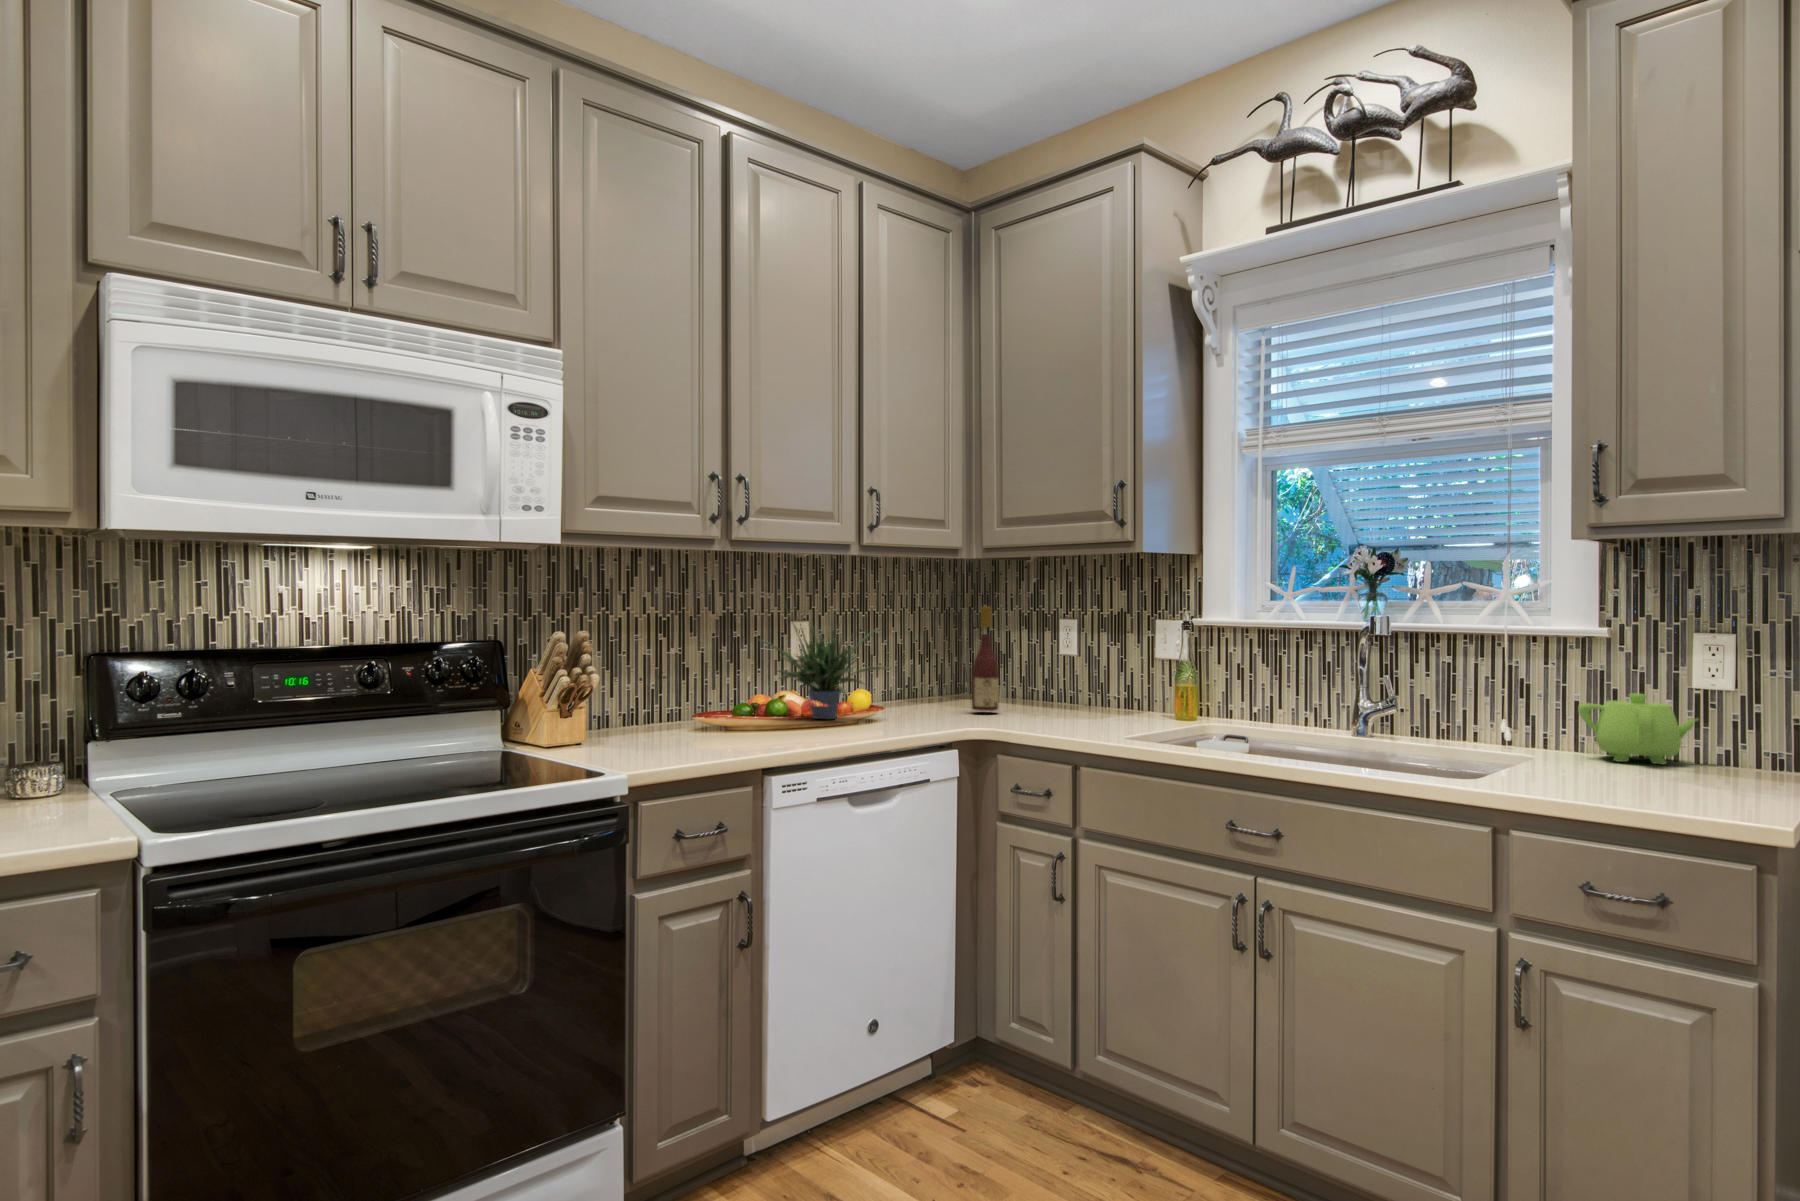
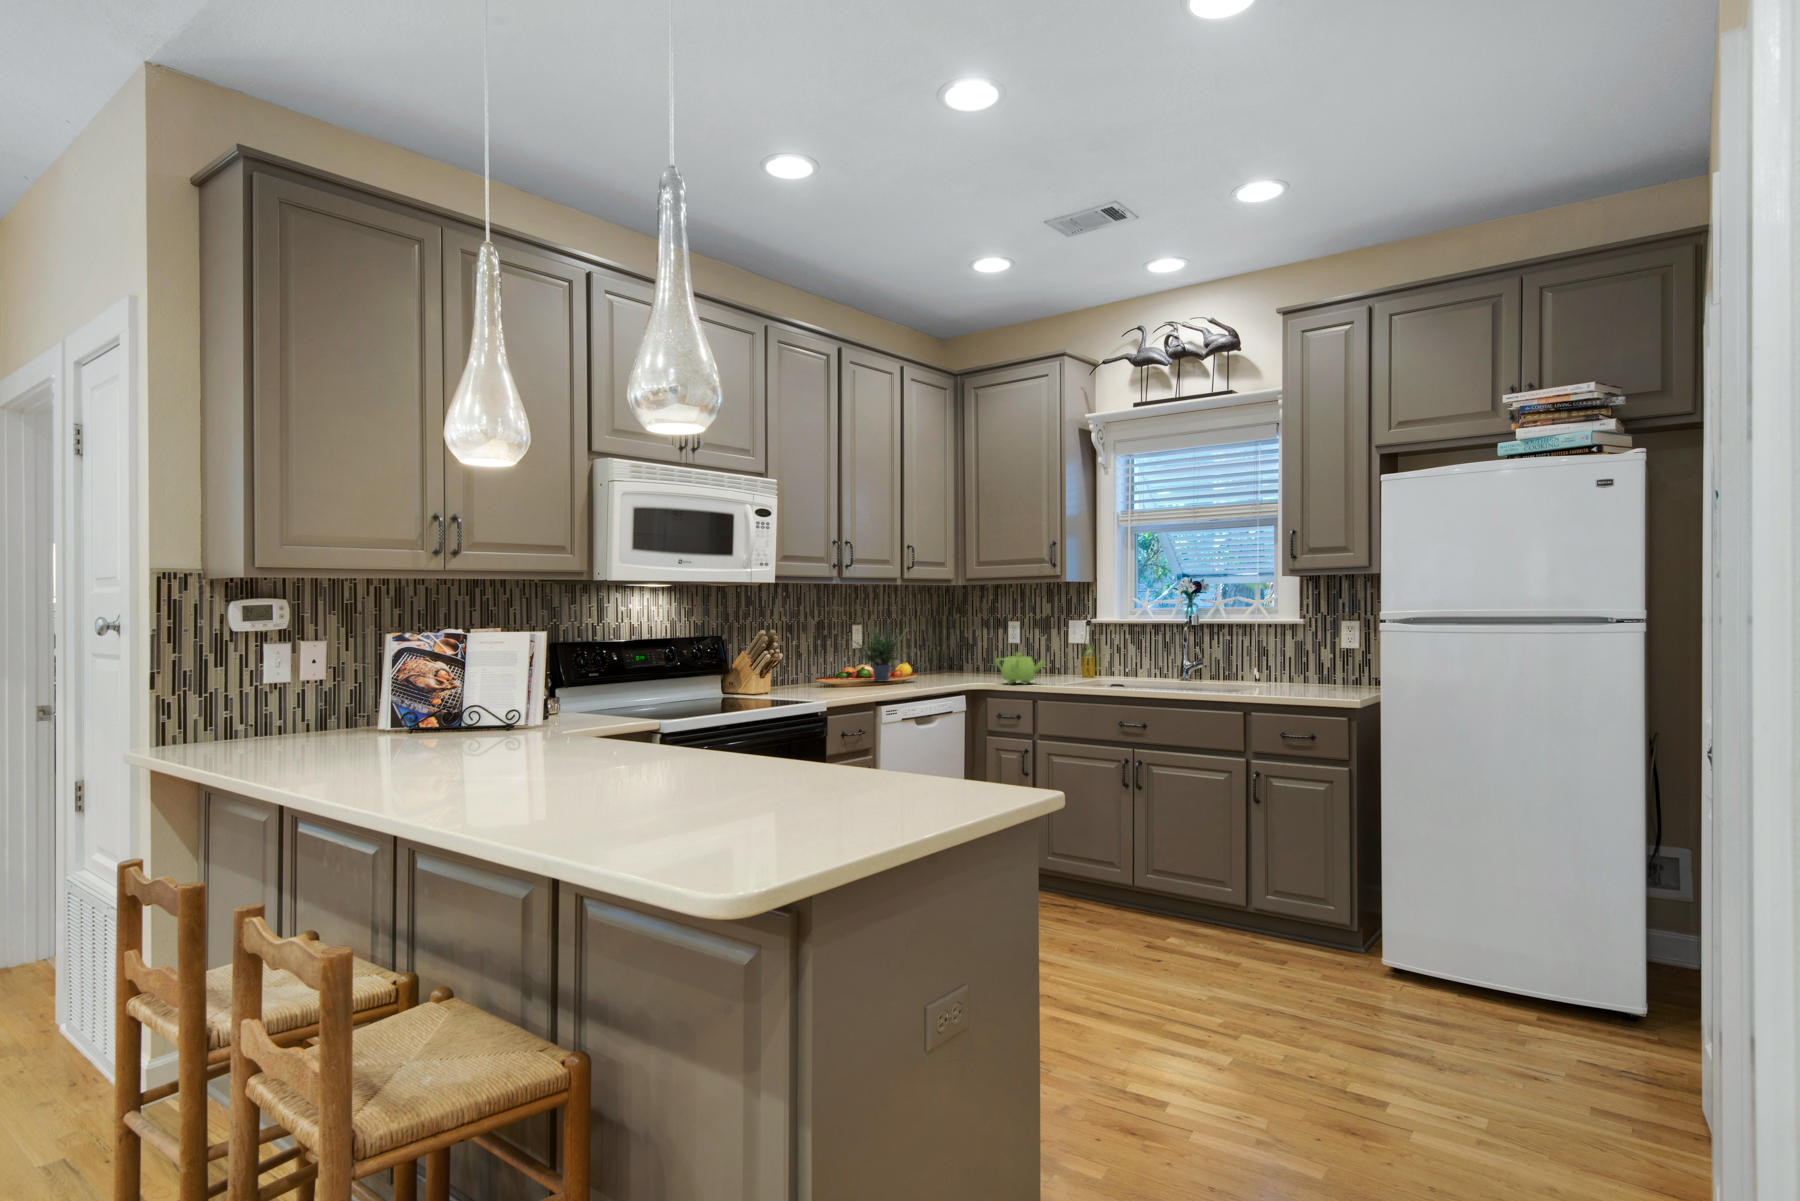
wine bottle: present [972,606,999,711] -> none [962,614,980,678]
teapot: present [1578,693,1698,764] -> present [996,653,1045,684]

